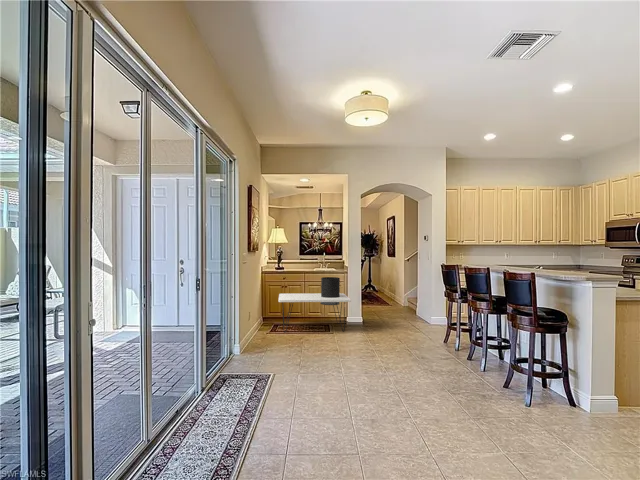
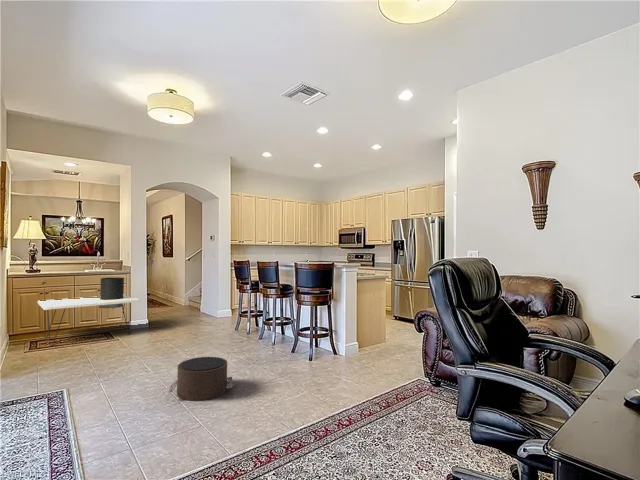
pouf: none [341,371,411,421] -> present [169,357,233,401]

